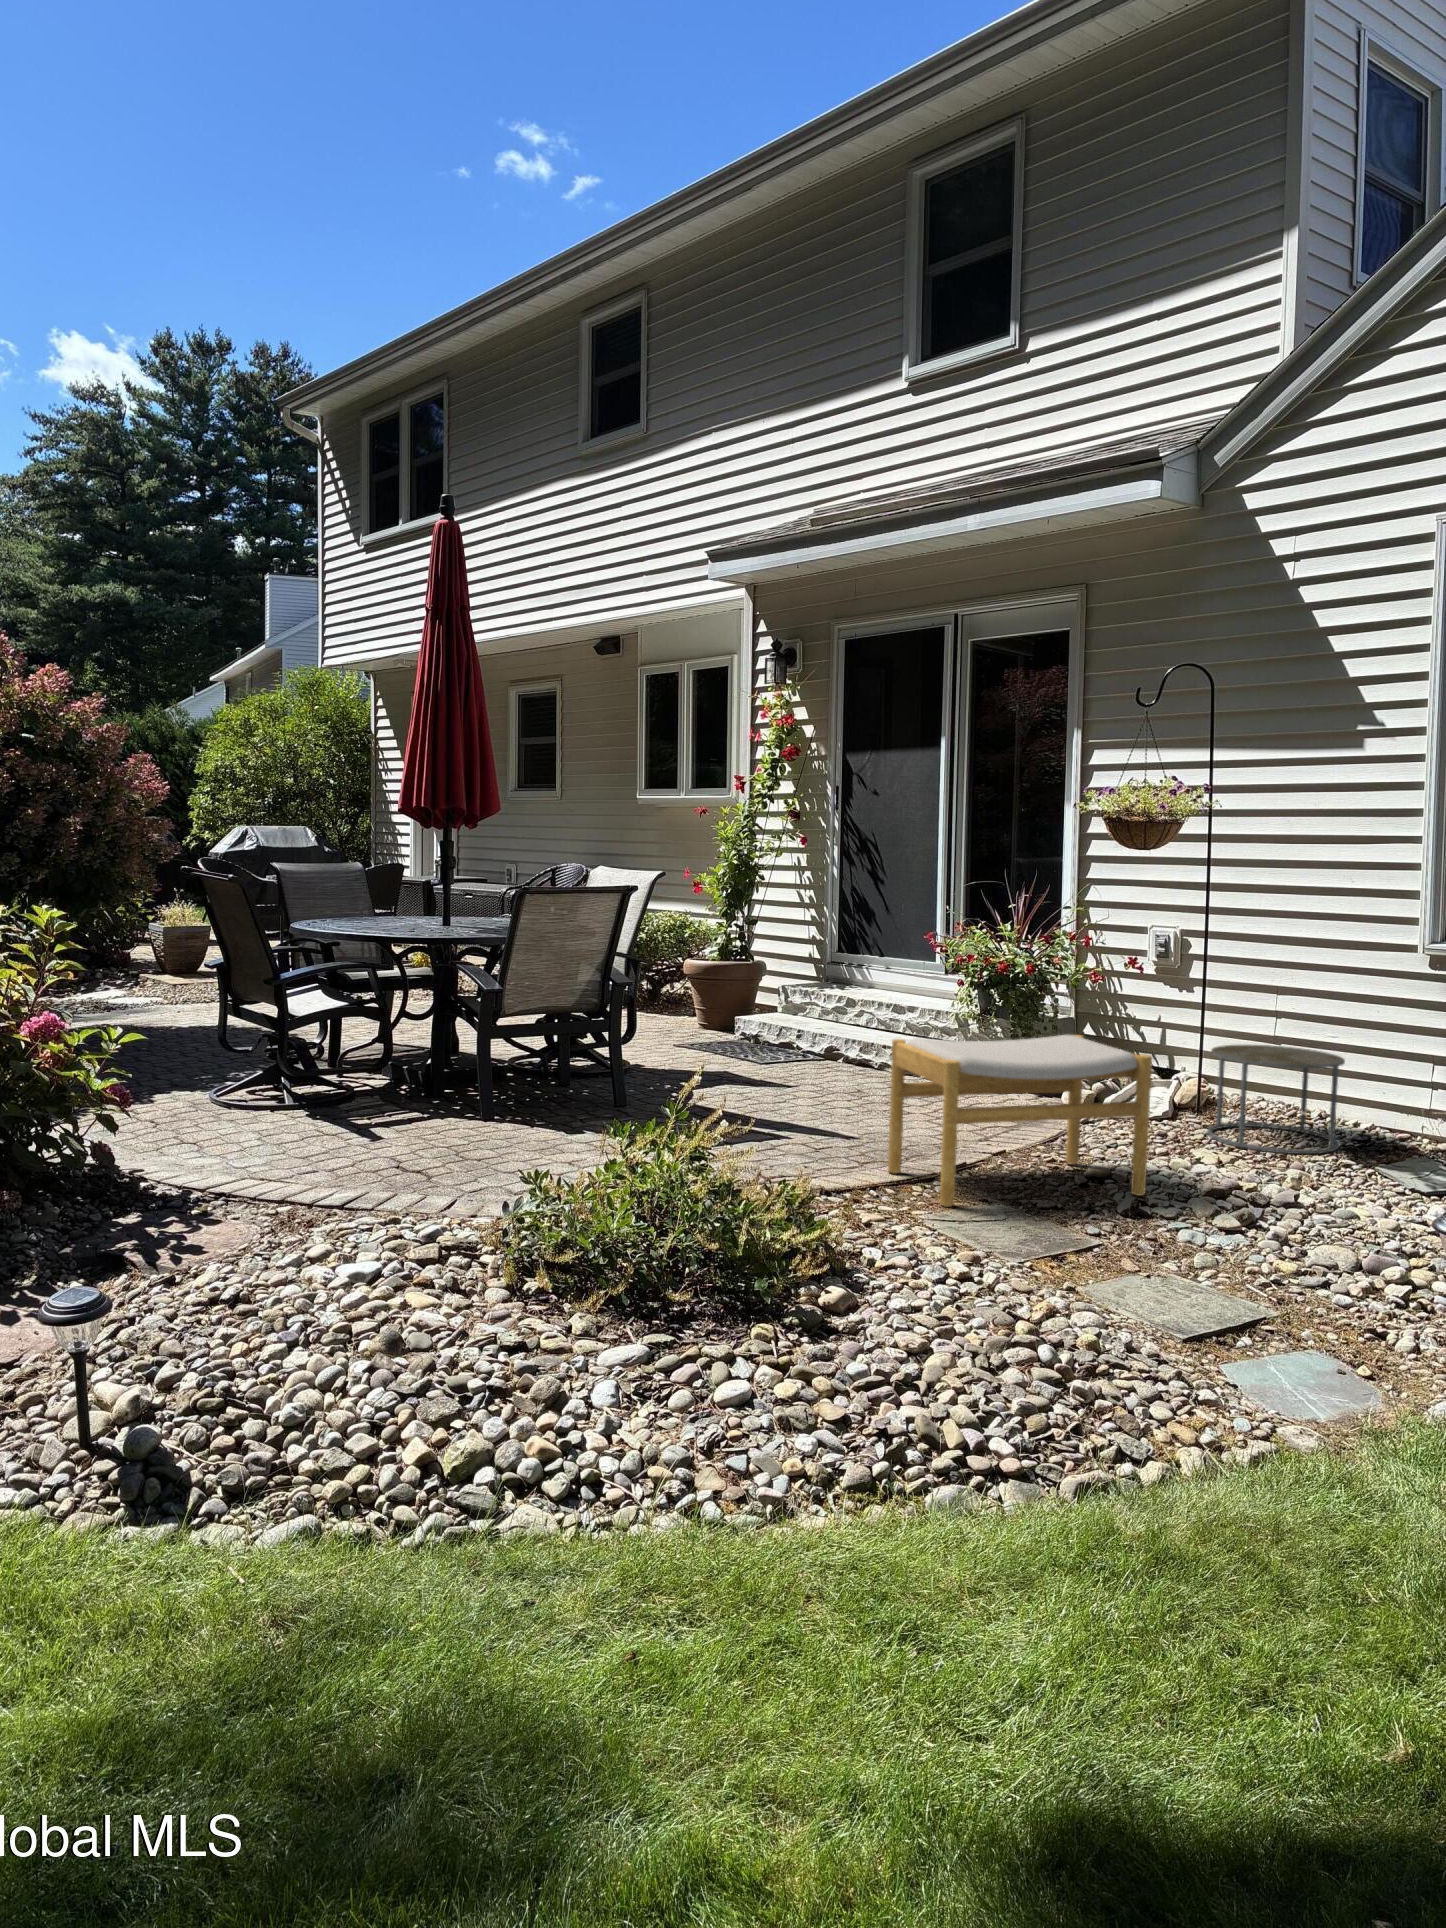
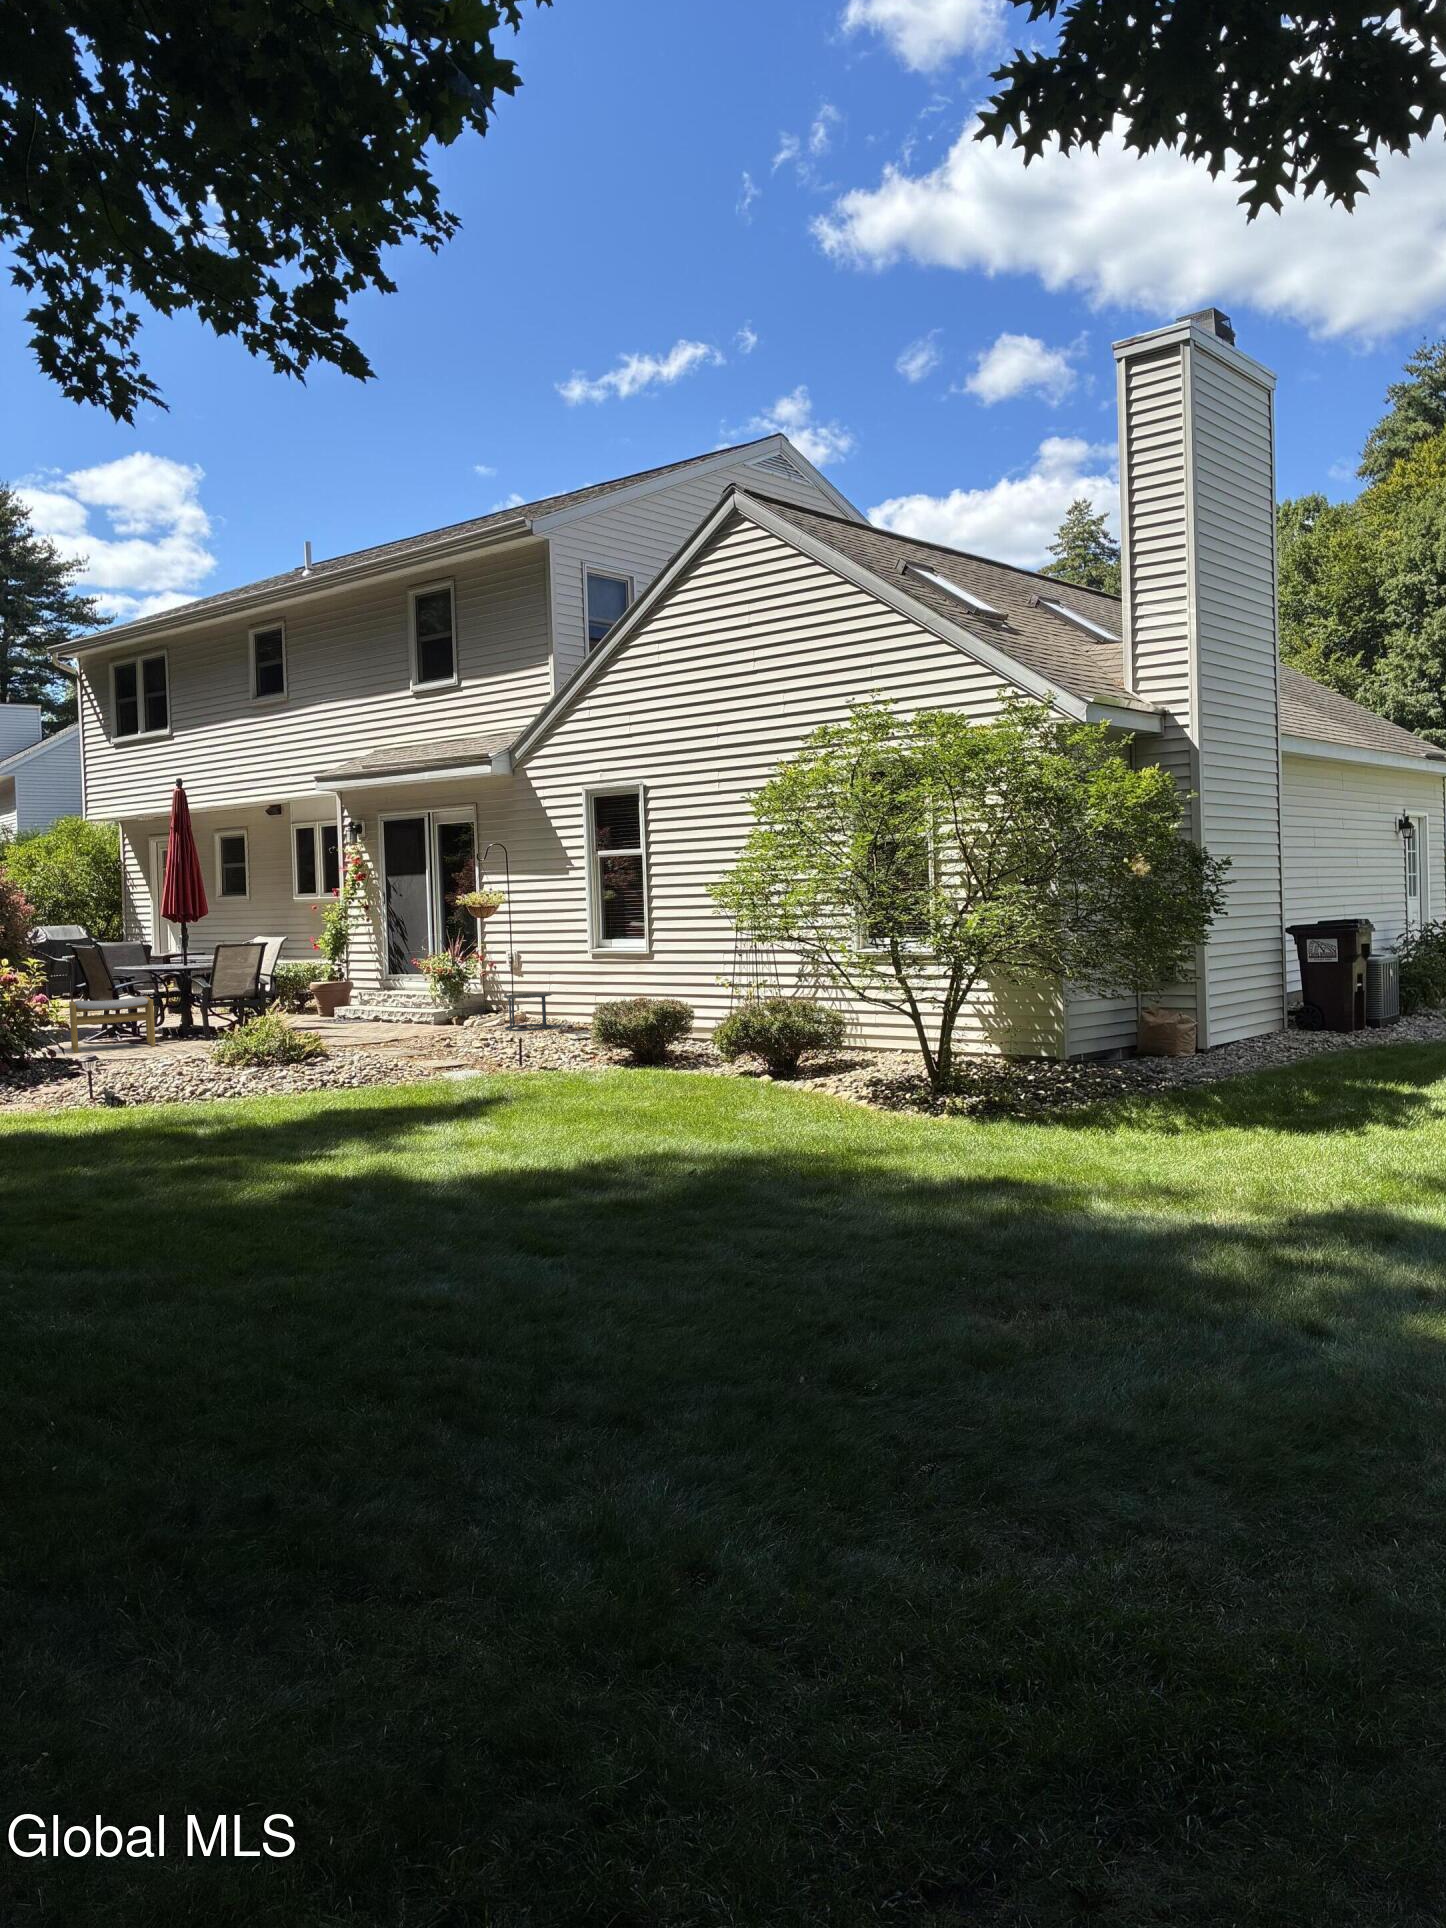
footstool: present [888,1035,1152,1207] -> present [69,996,155,1053]

